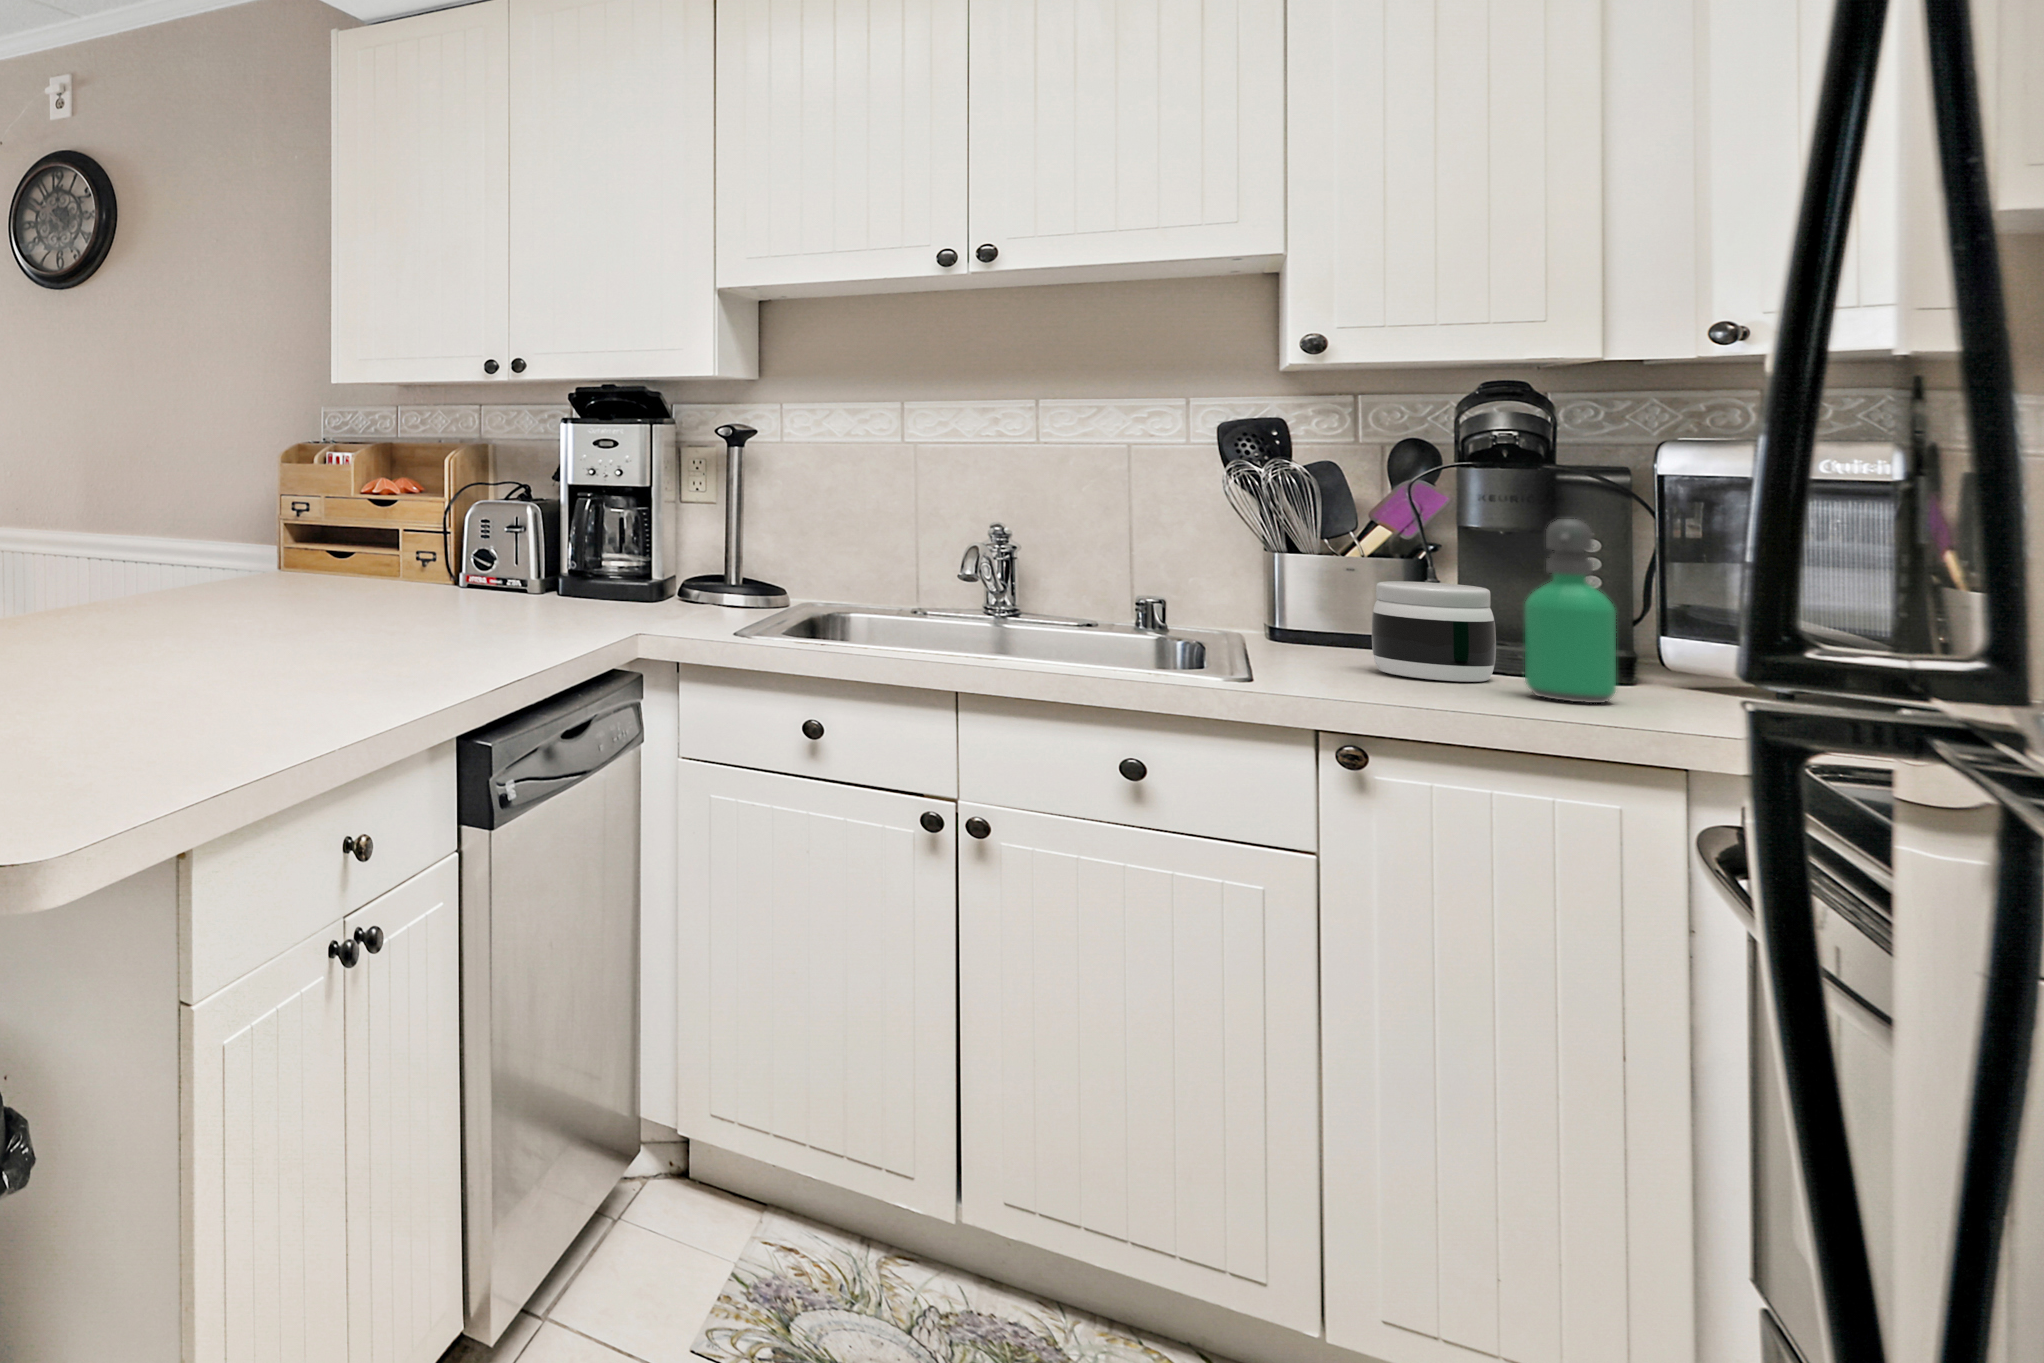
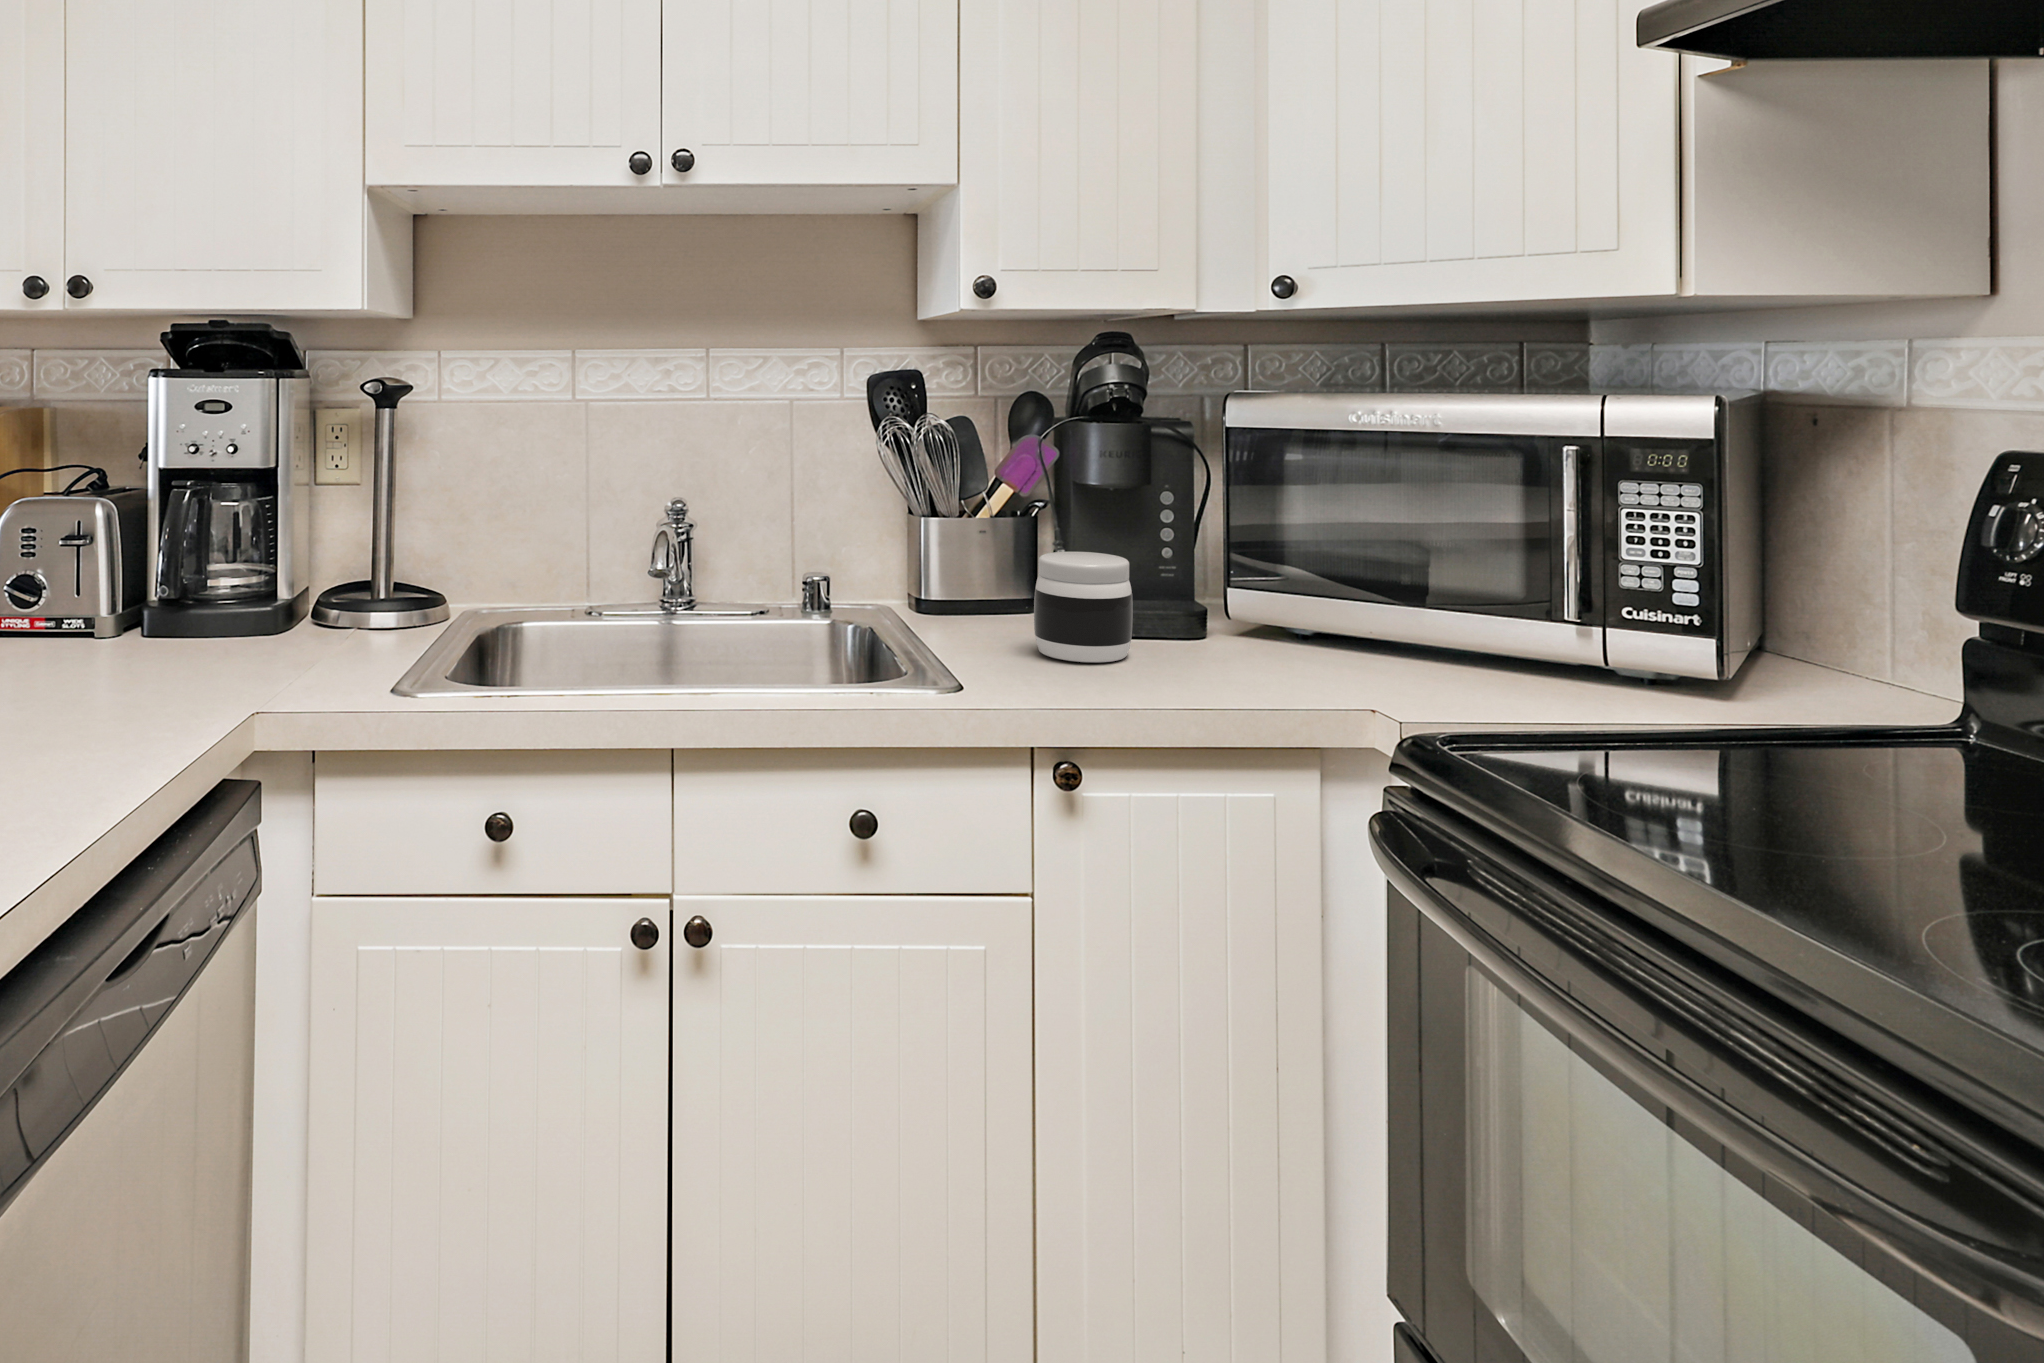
soap dispenser: present [1525,519,1616,703] -> none [1174,490,1245,683]

